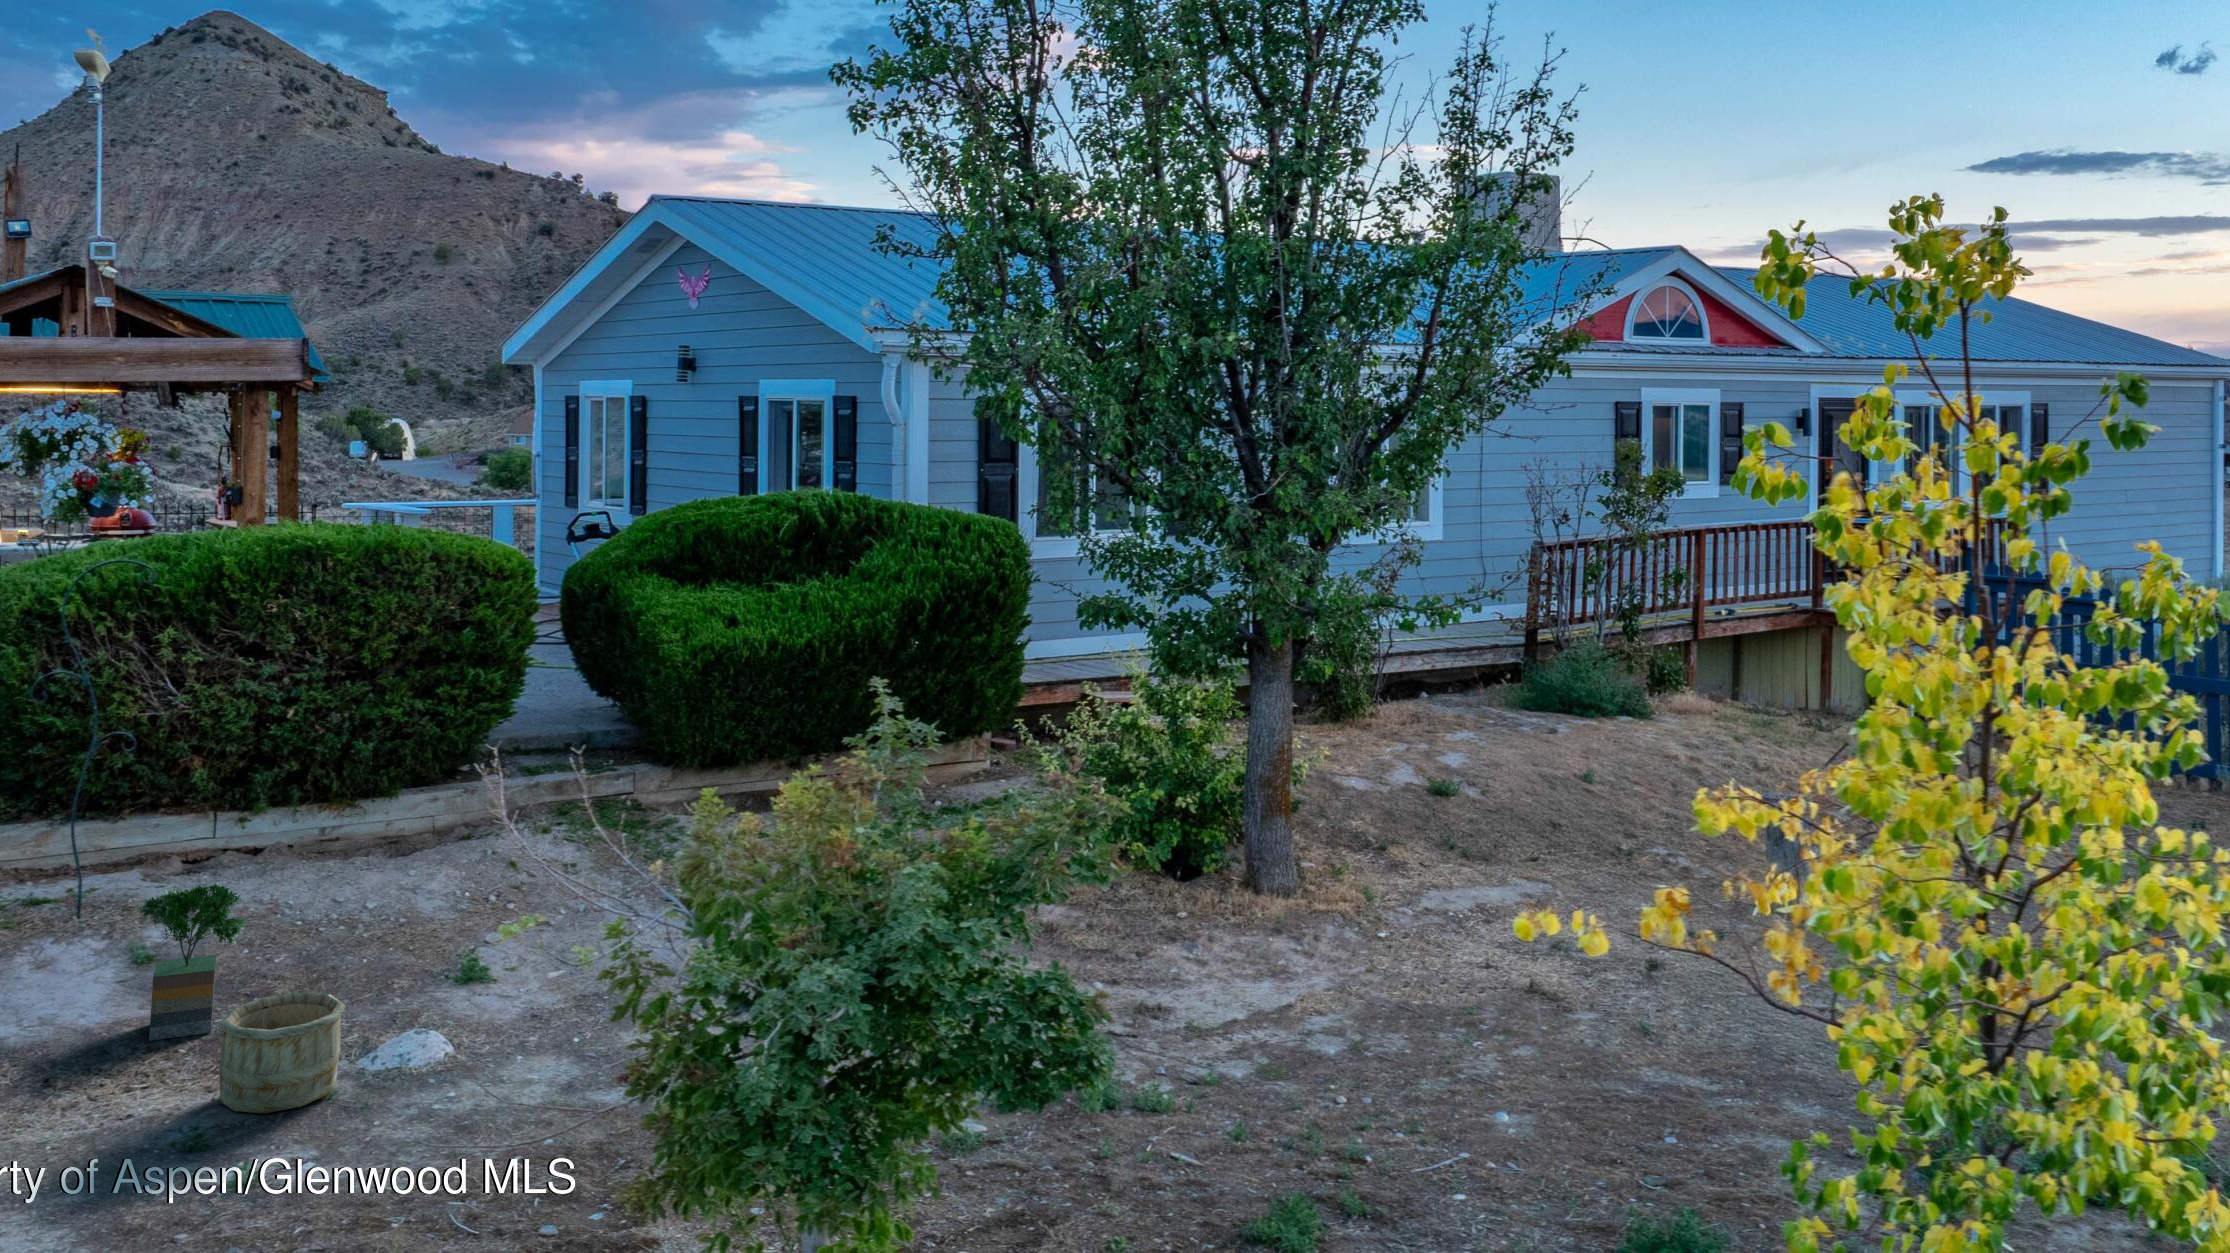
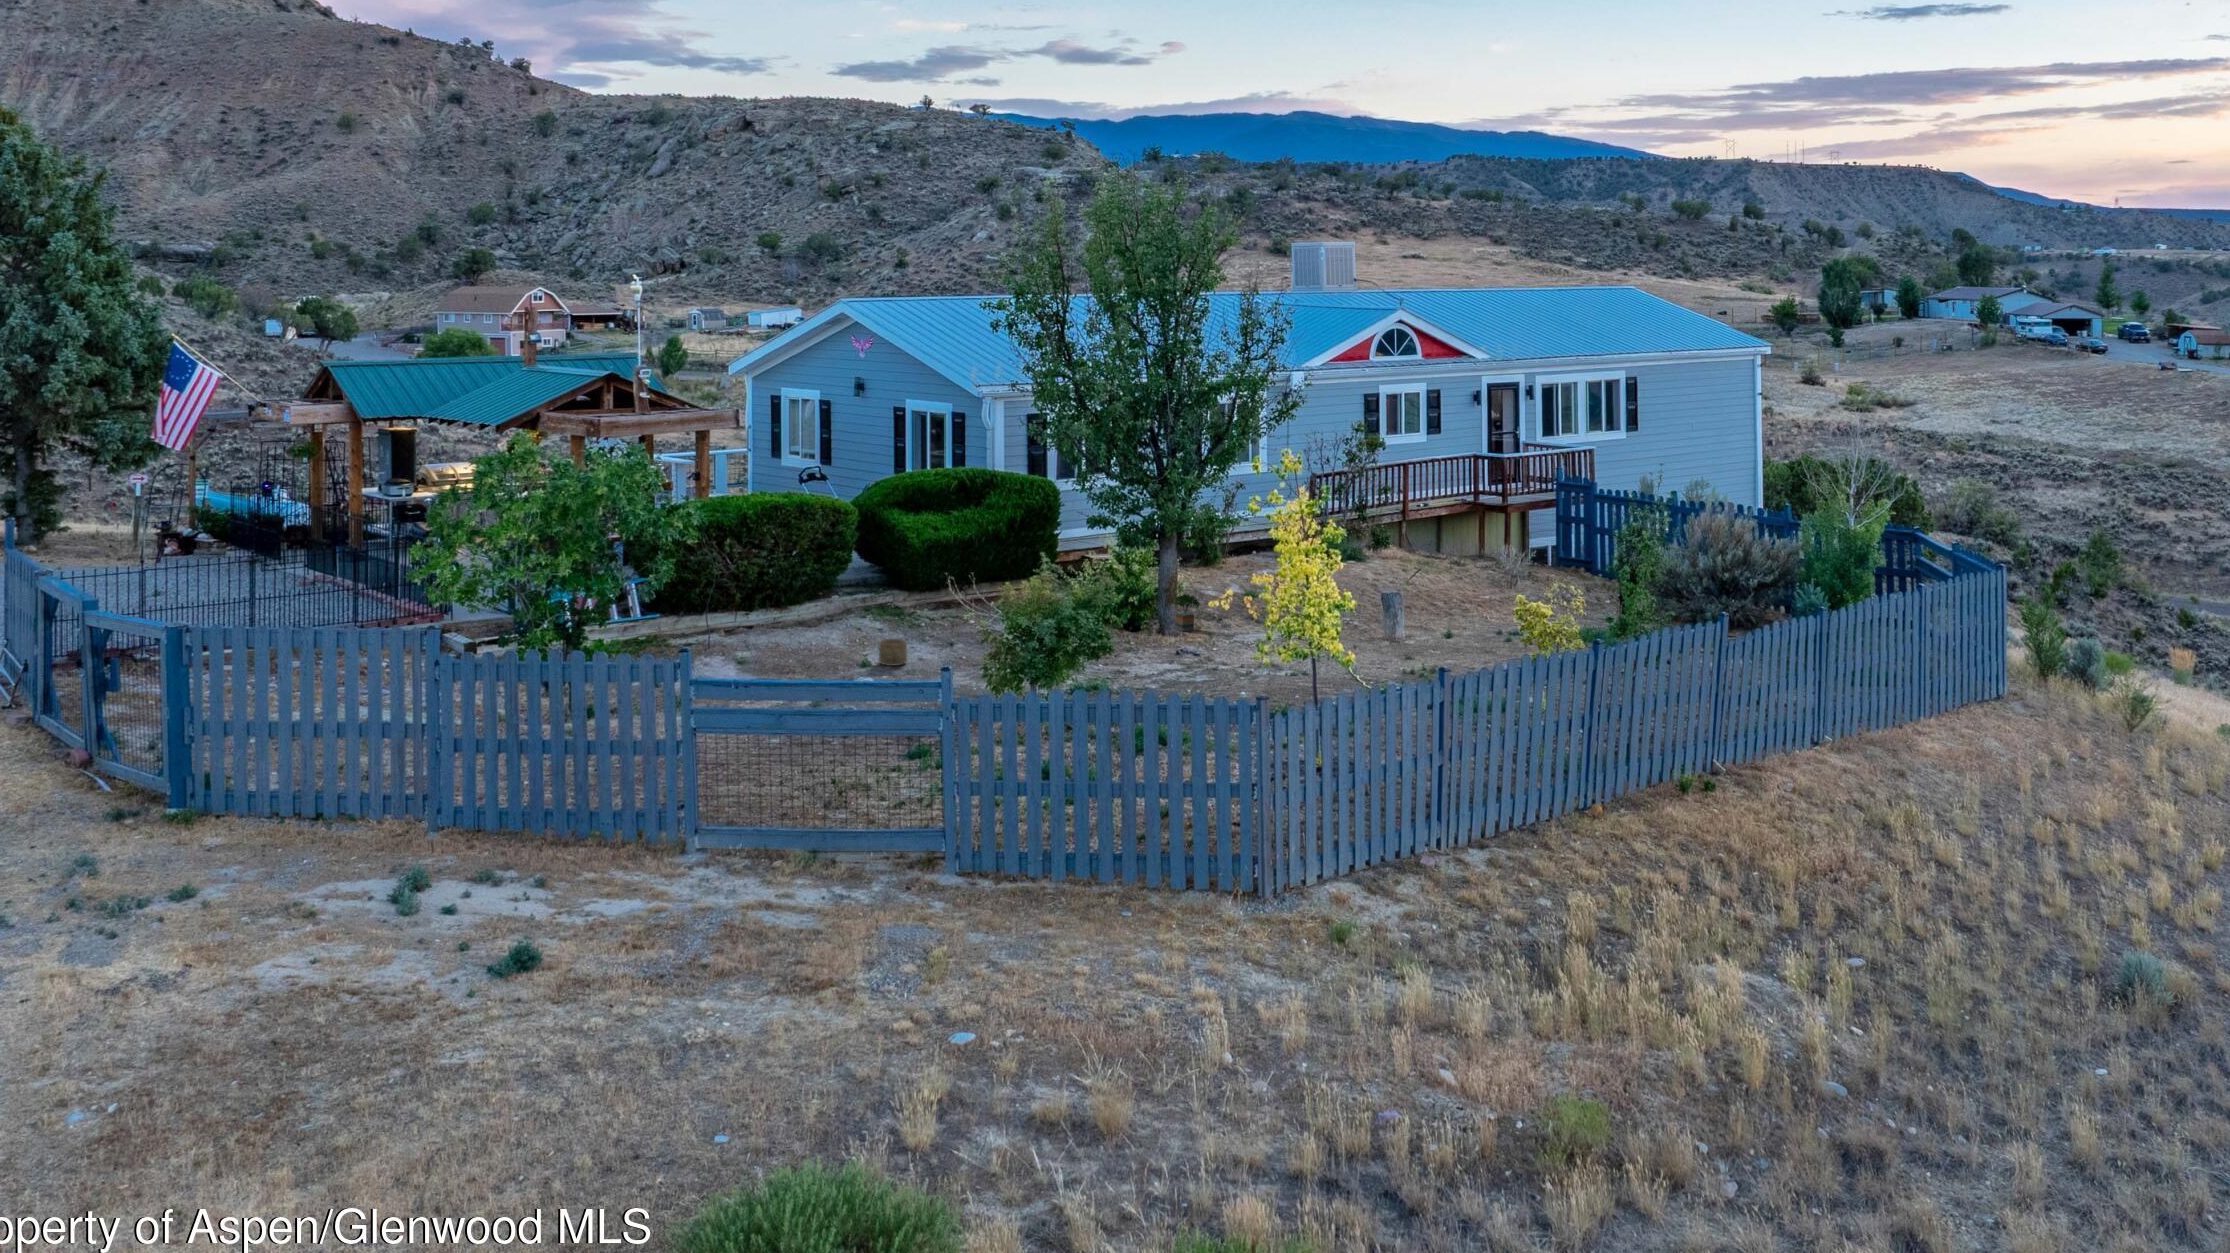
potted tree: present [137,884,247,1041] -> present [1174,594,1200,631]

